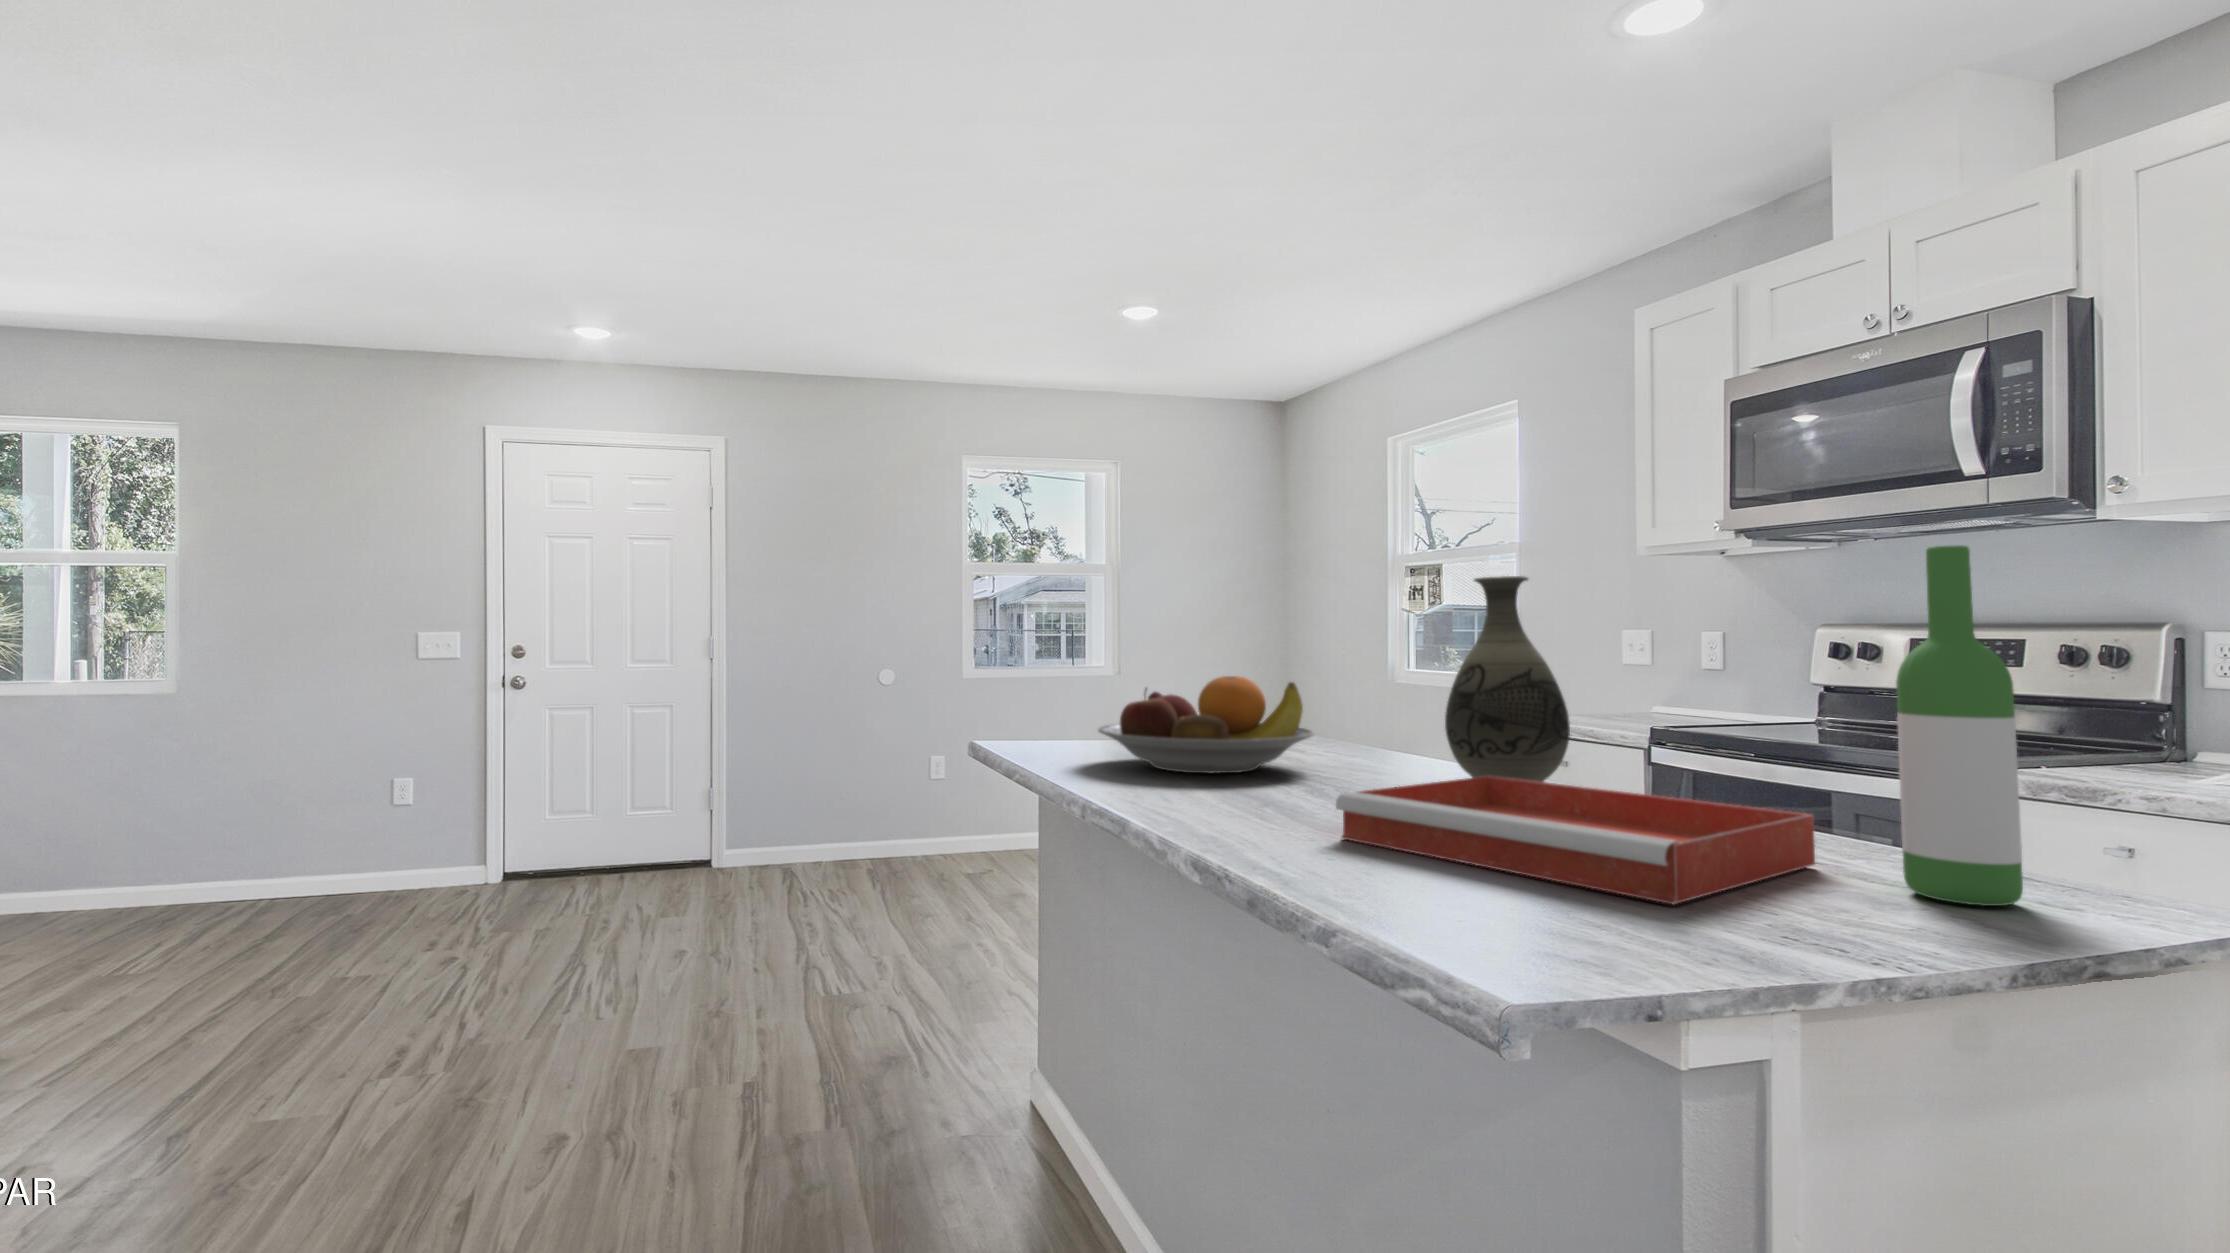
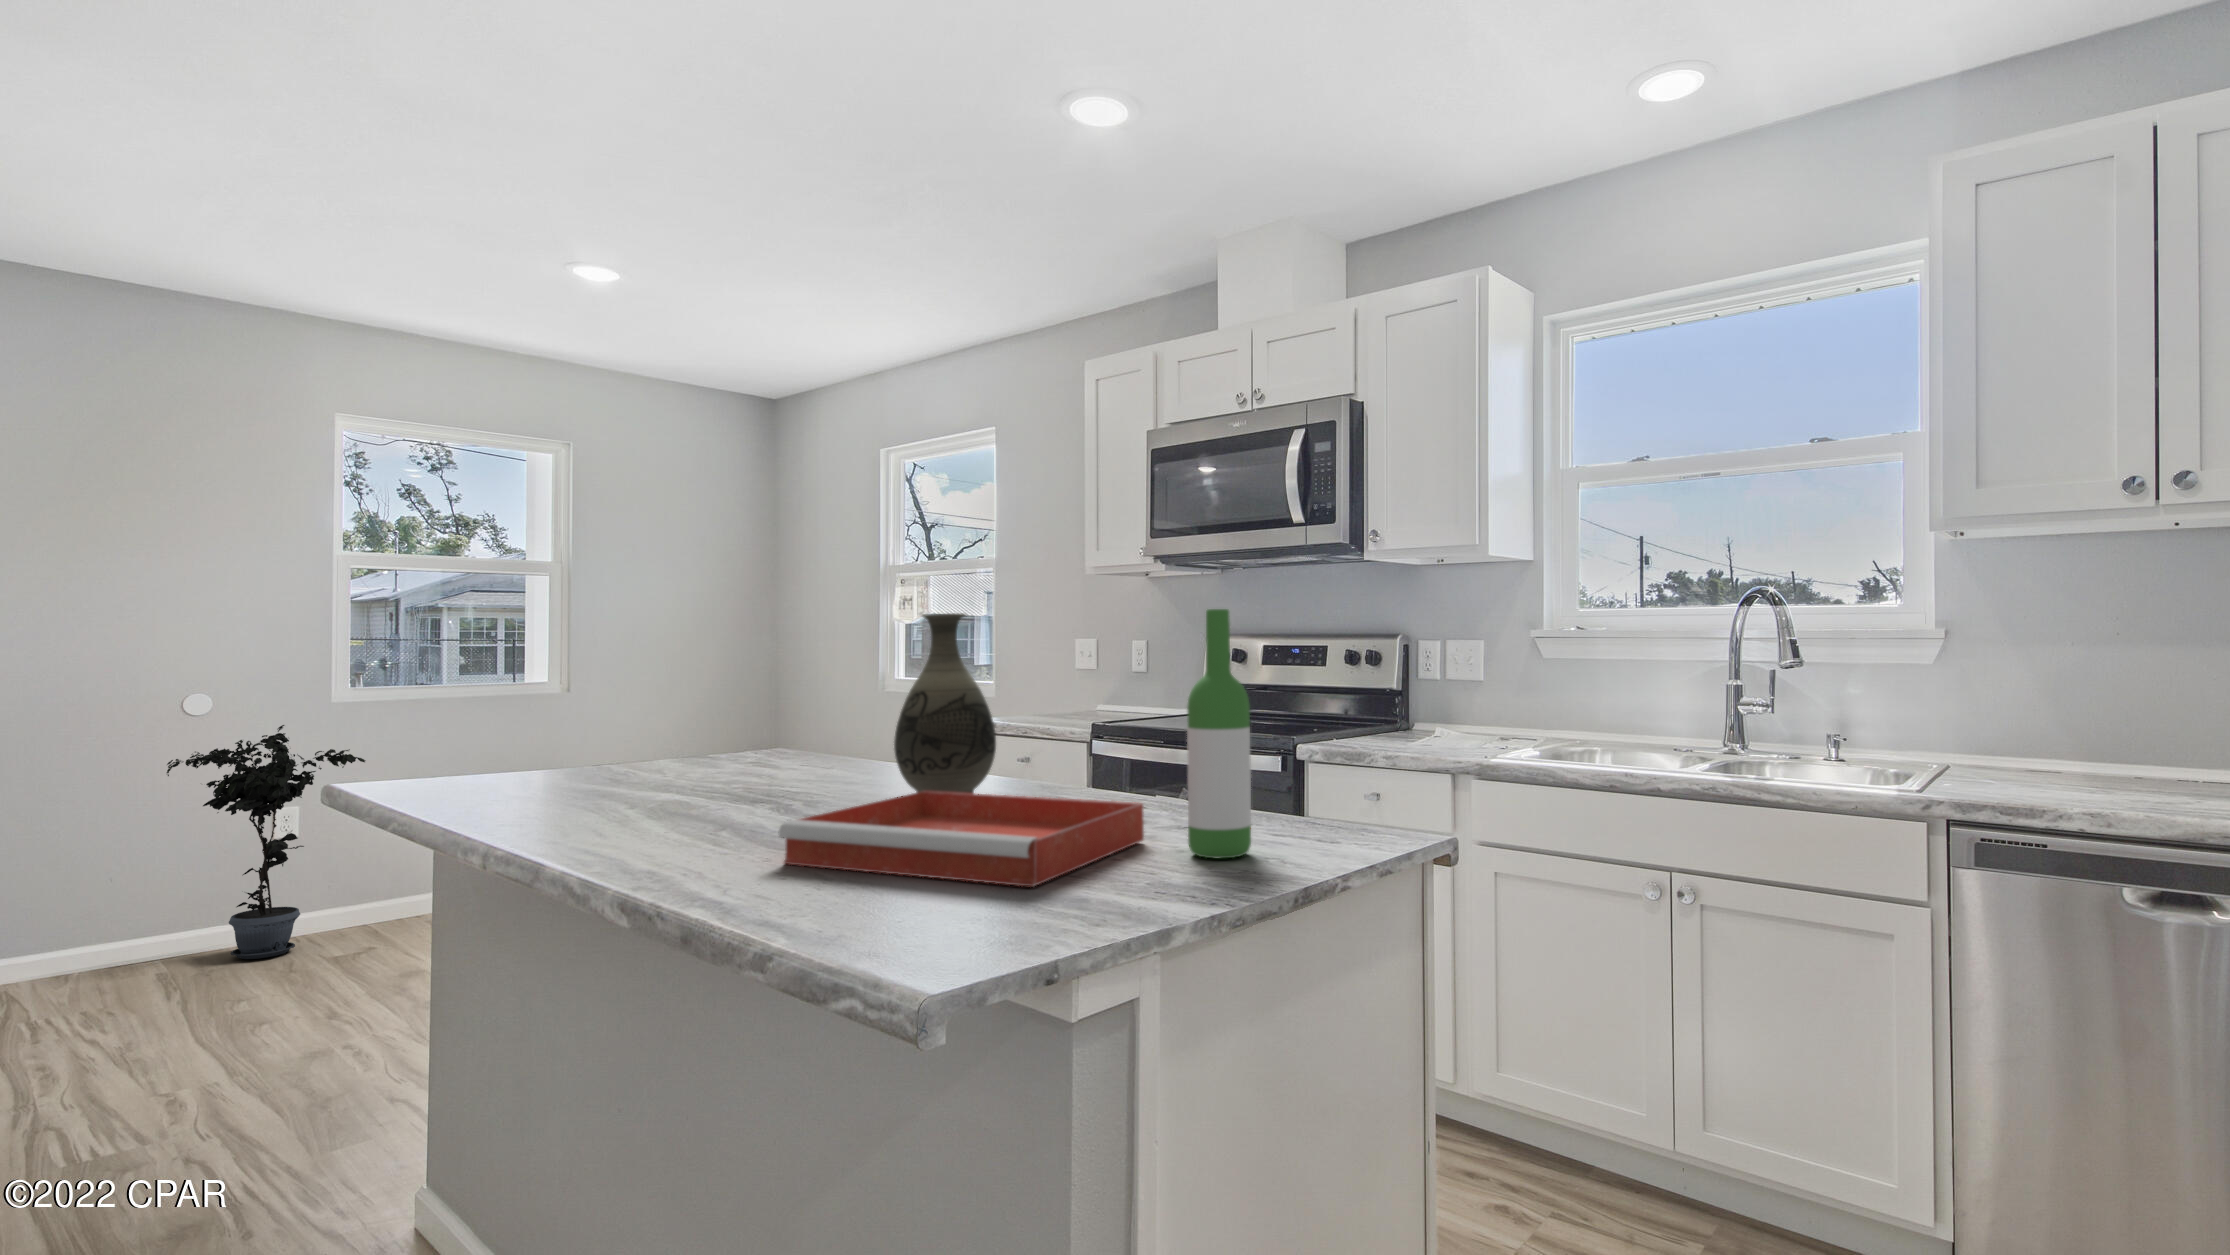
fruit bowl: present [1098,676,1314,773] -> none [533,707,777,810]
potted plant: none [854,692,973,872] -> present [167,725,365,959]

